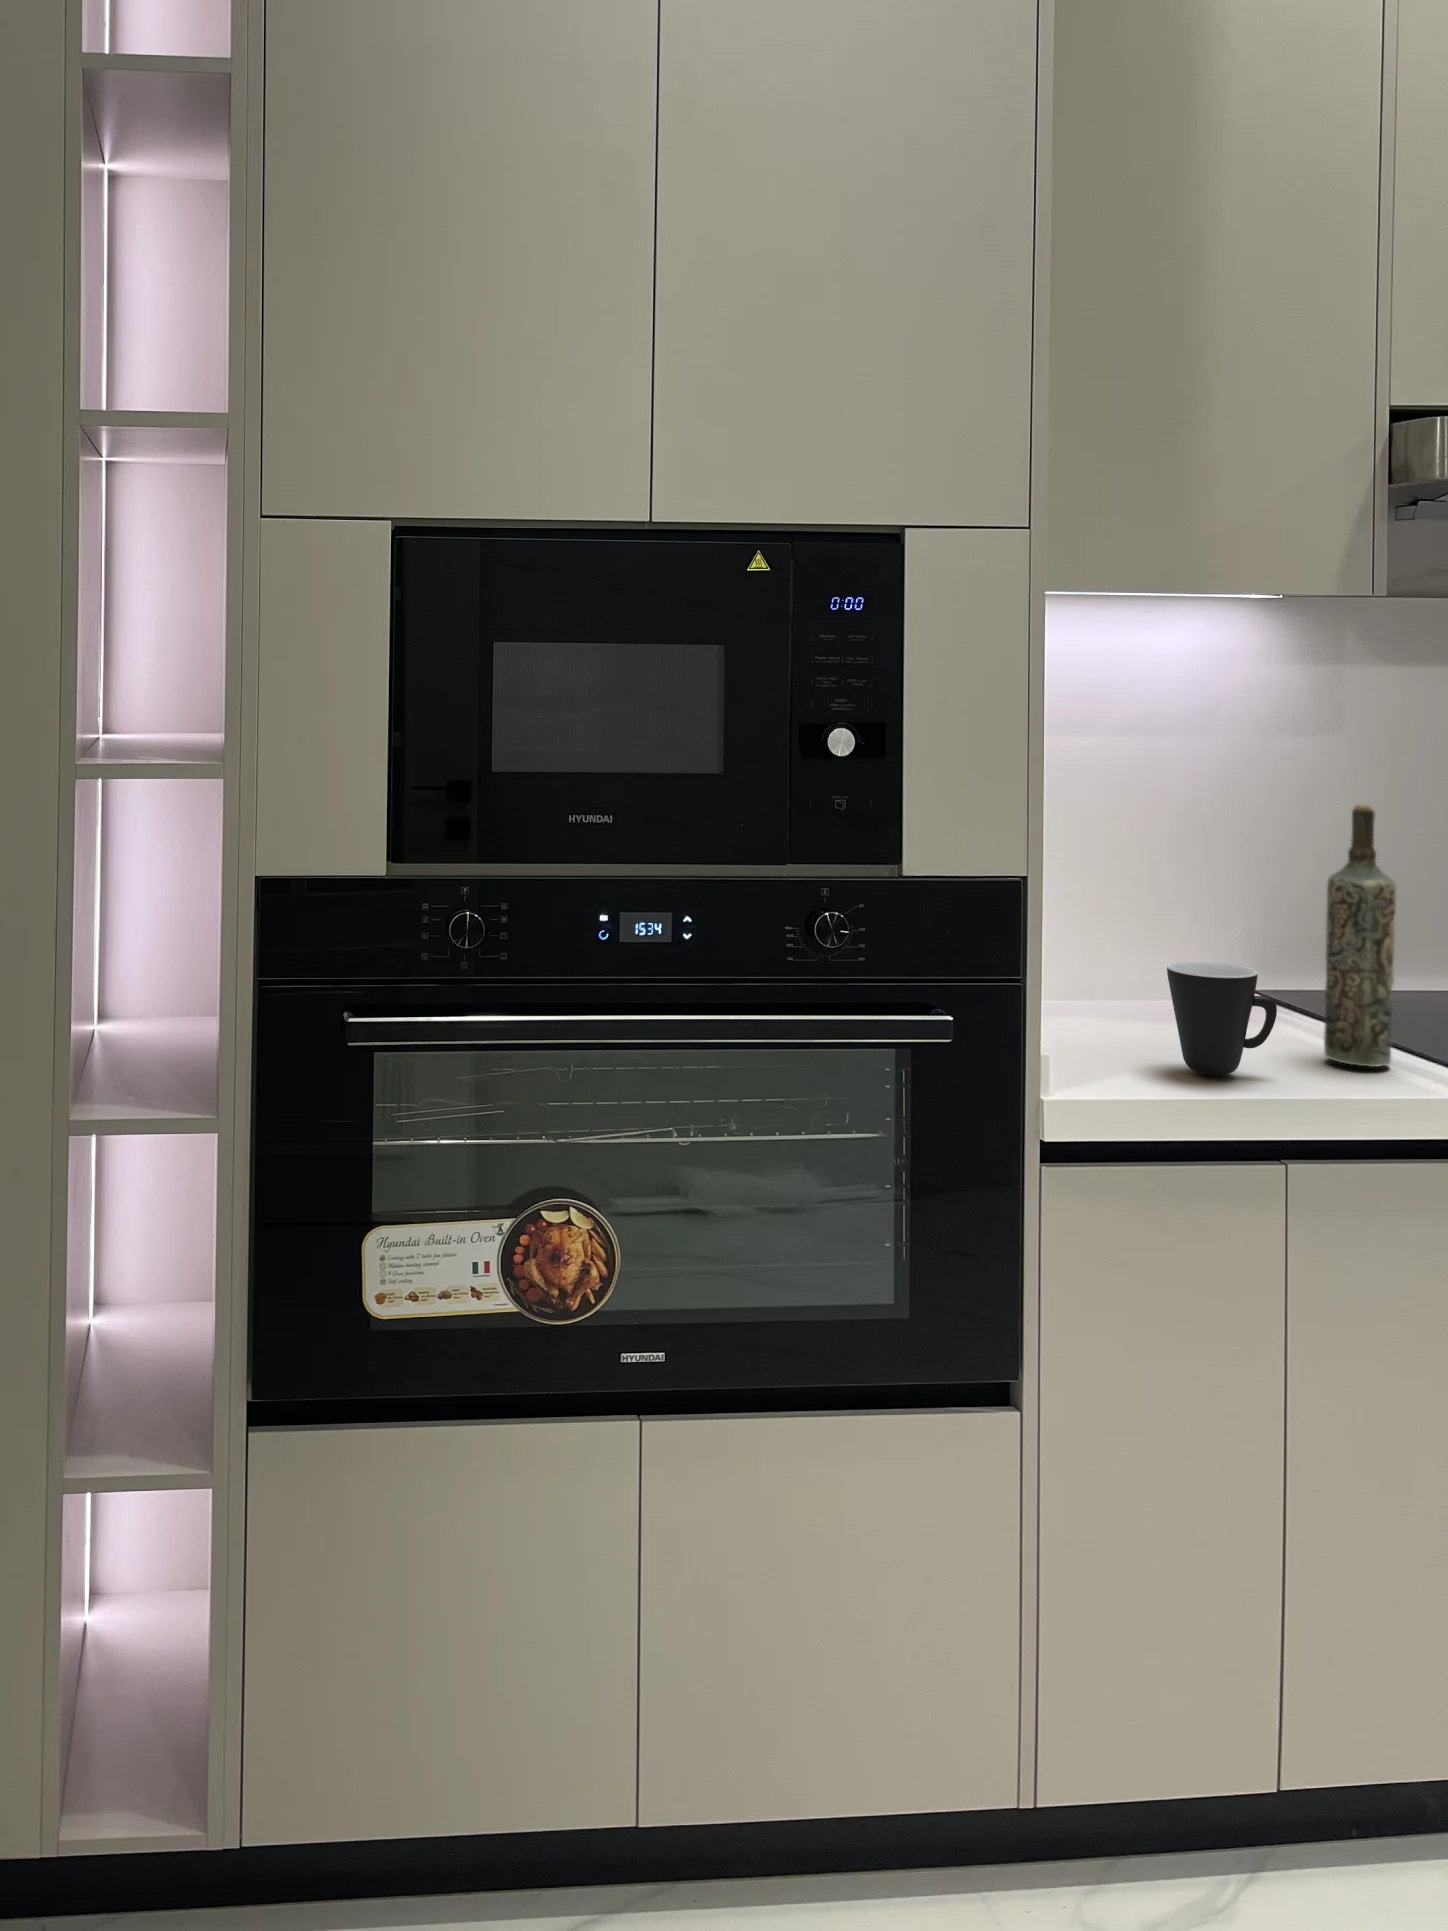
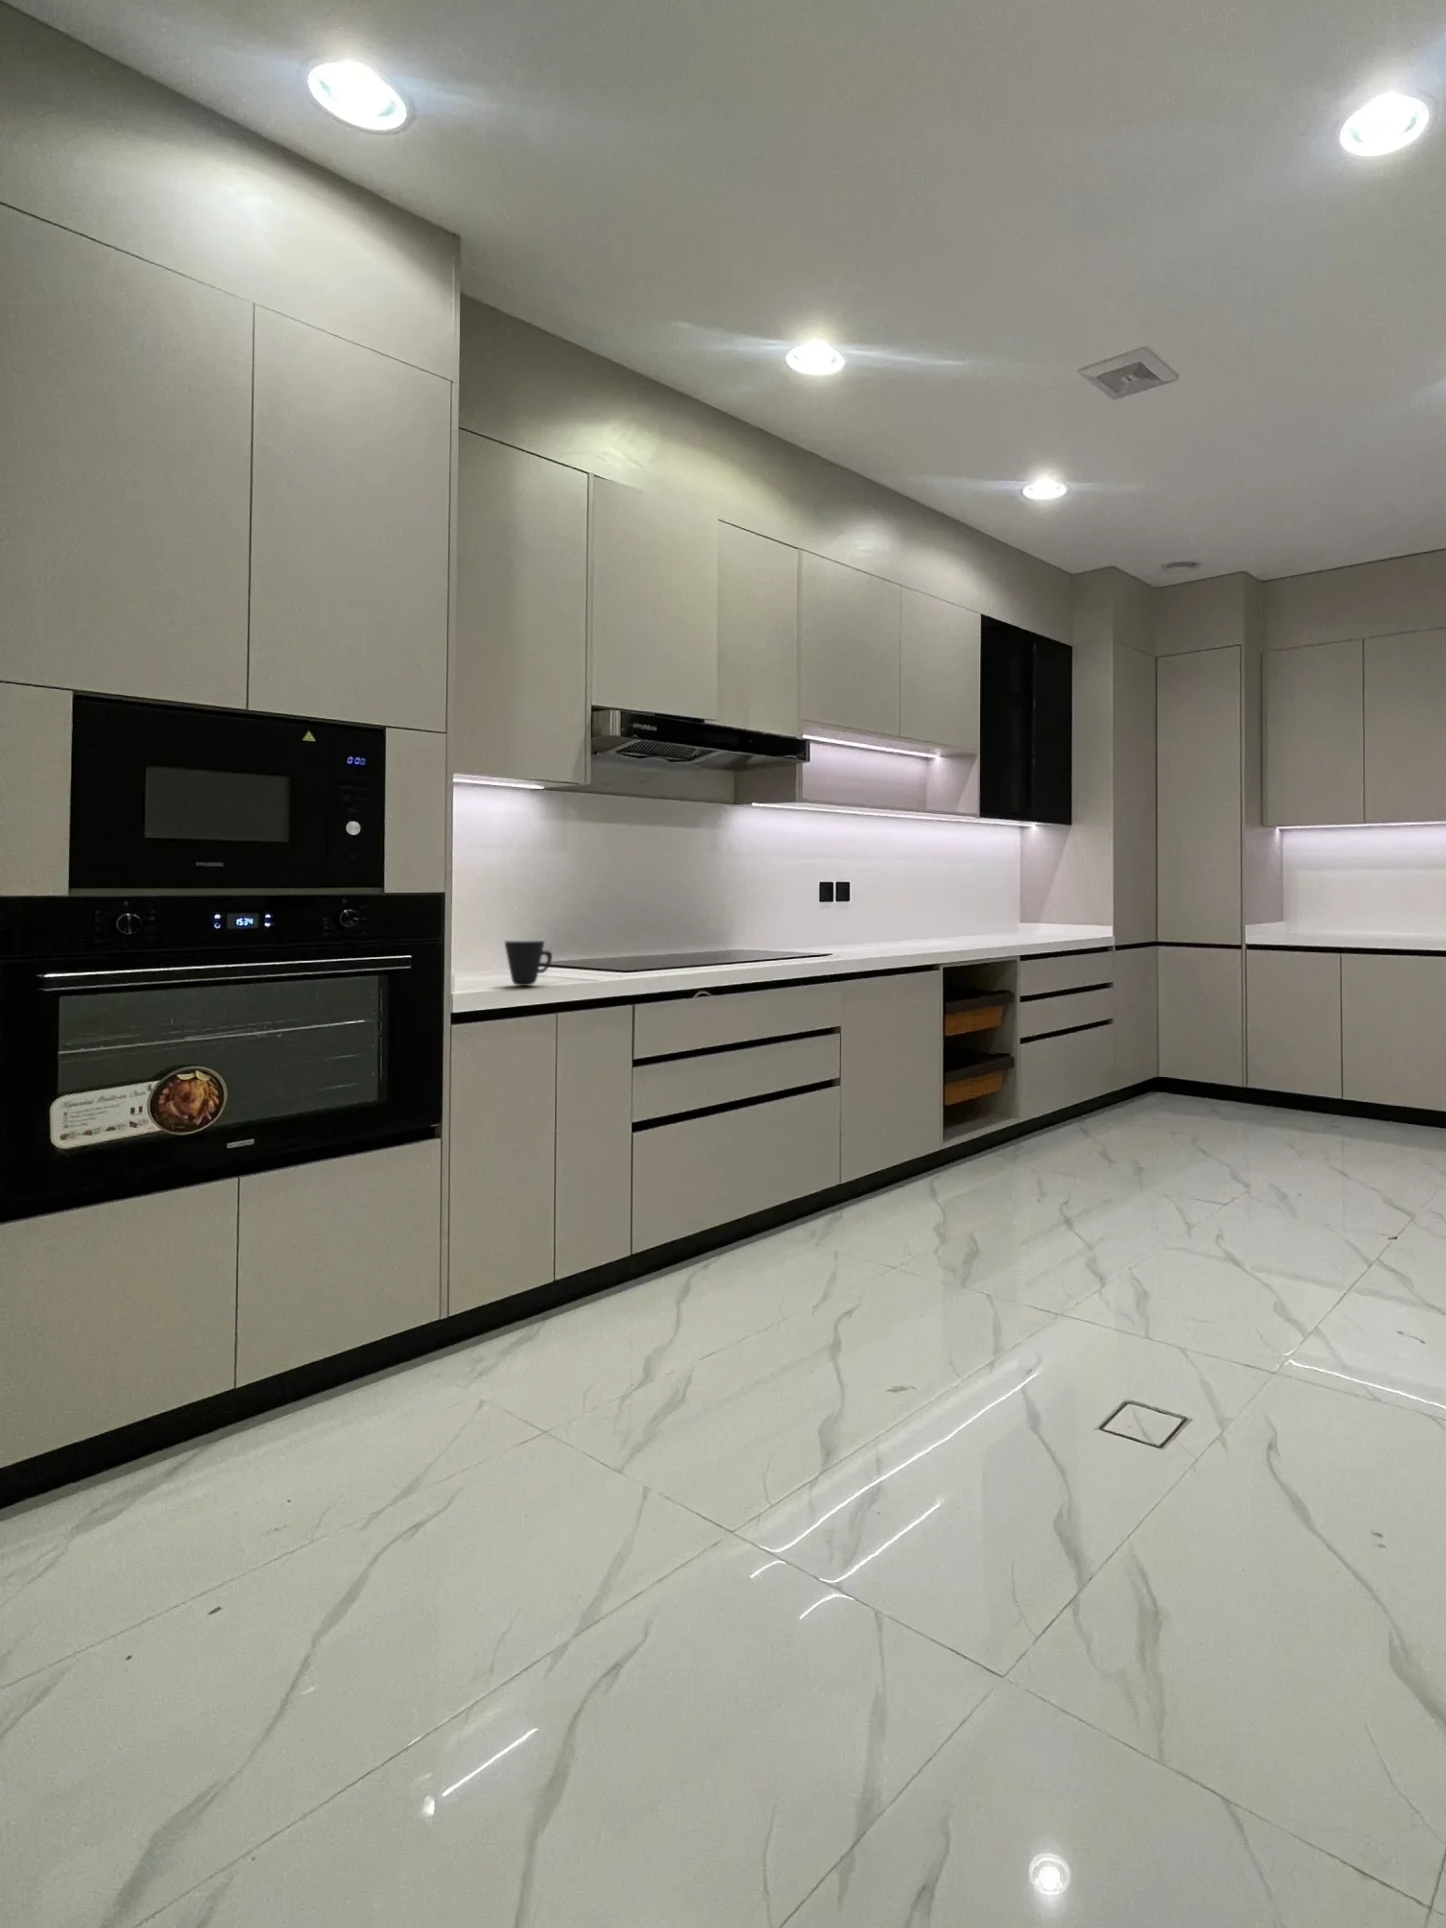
bottle: present [1324,805,1396,1067] -> none [569,872,598,979]

